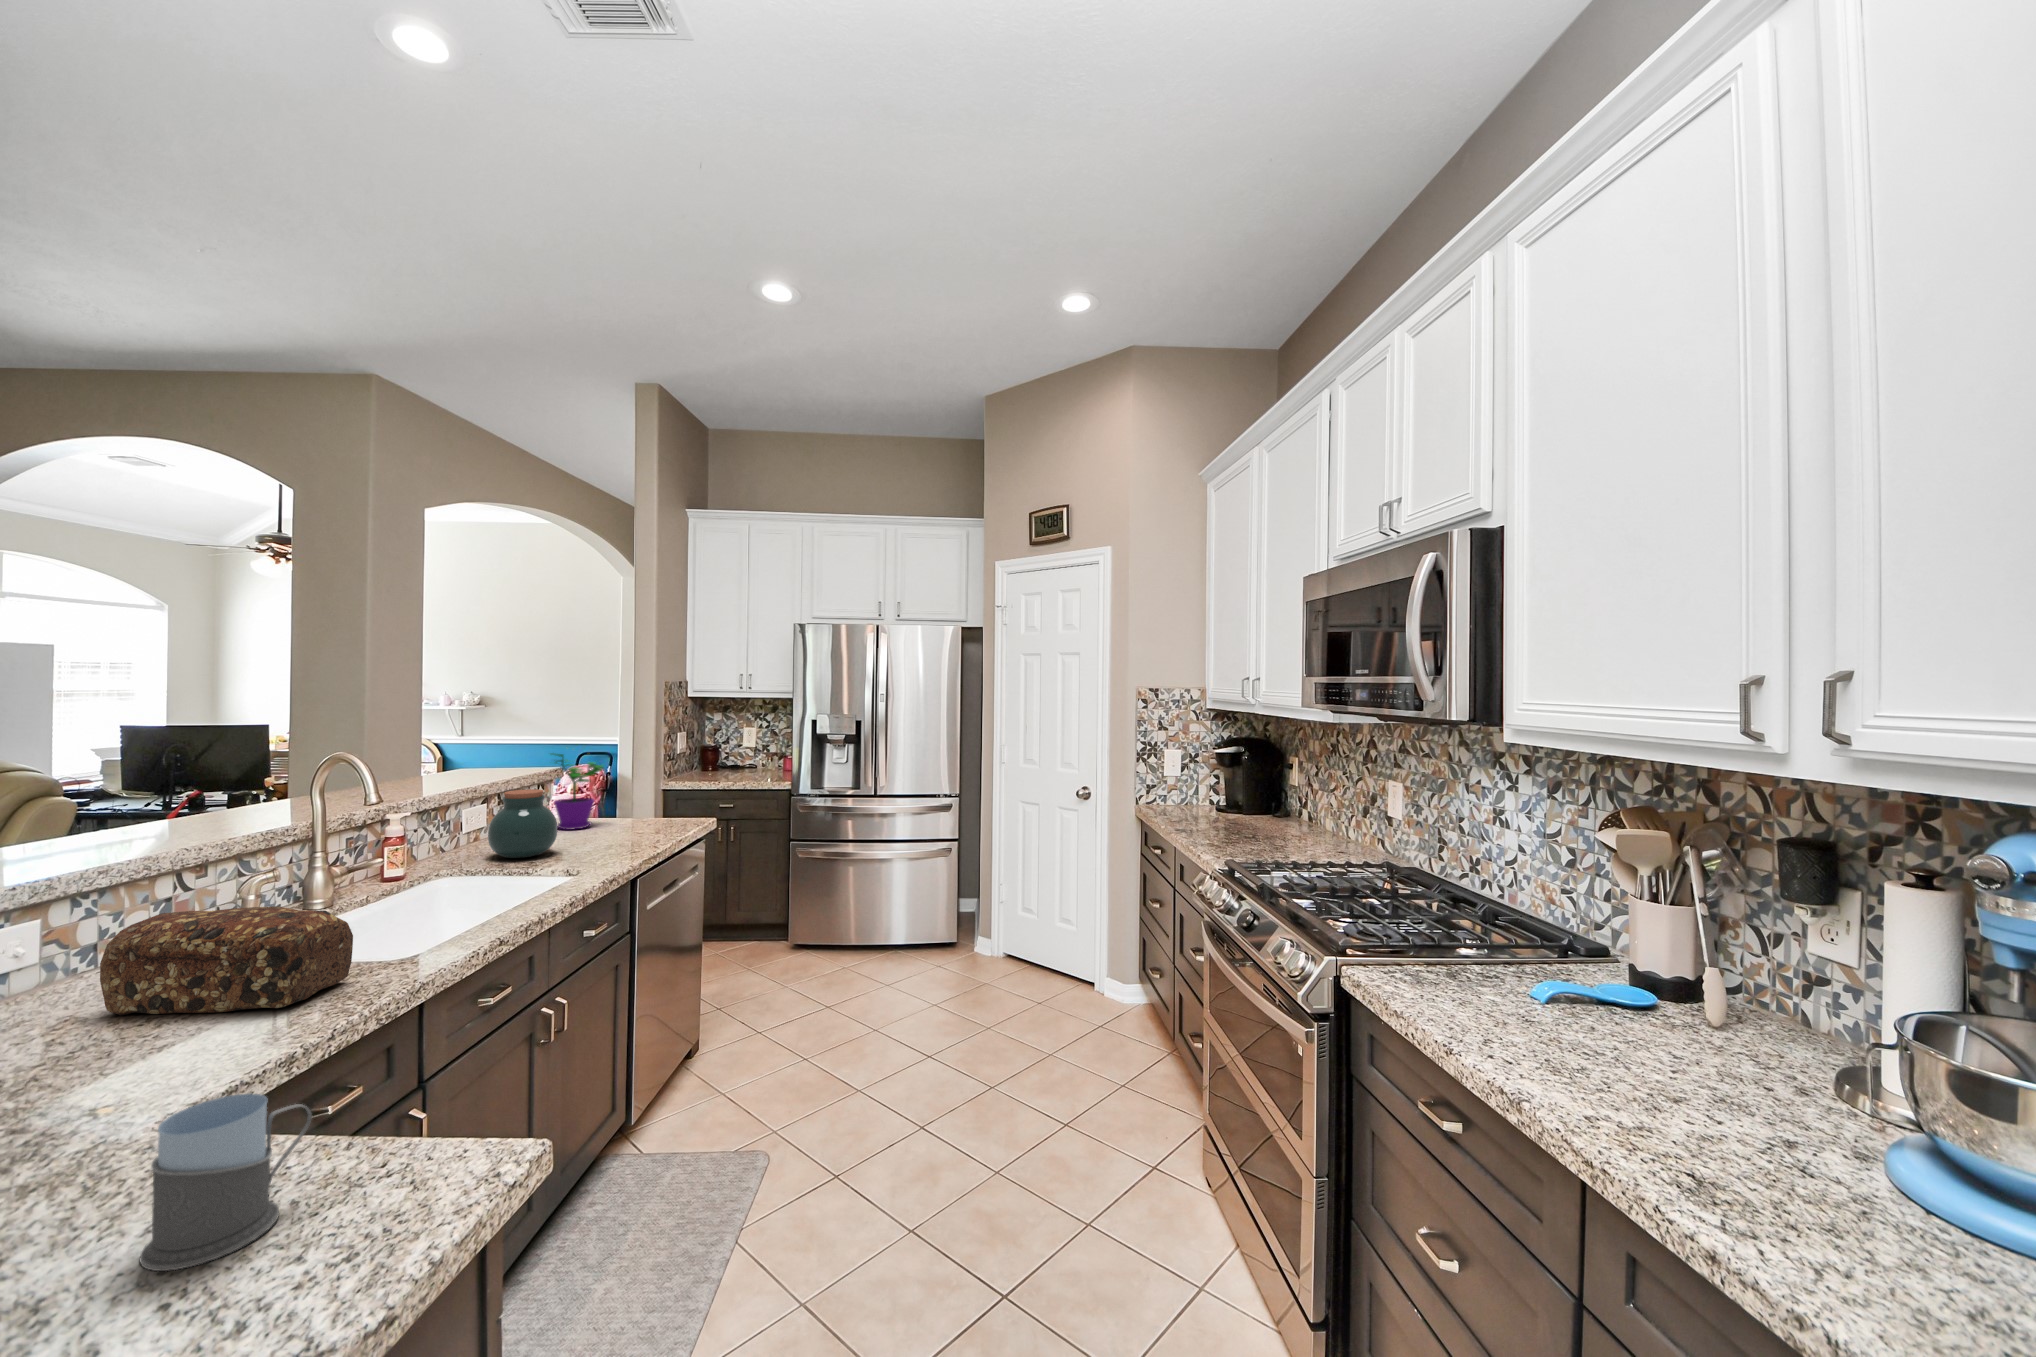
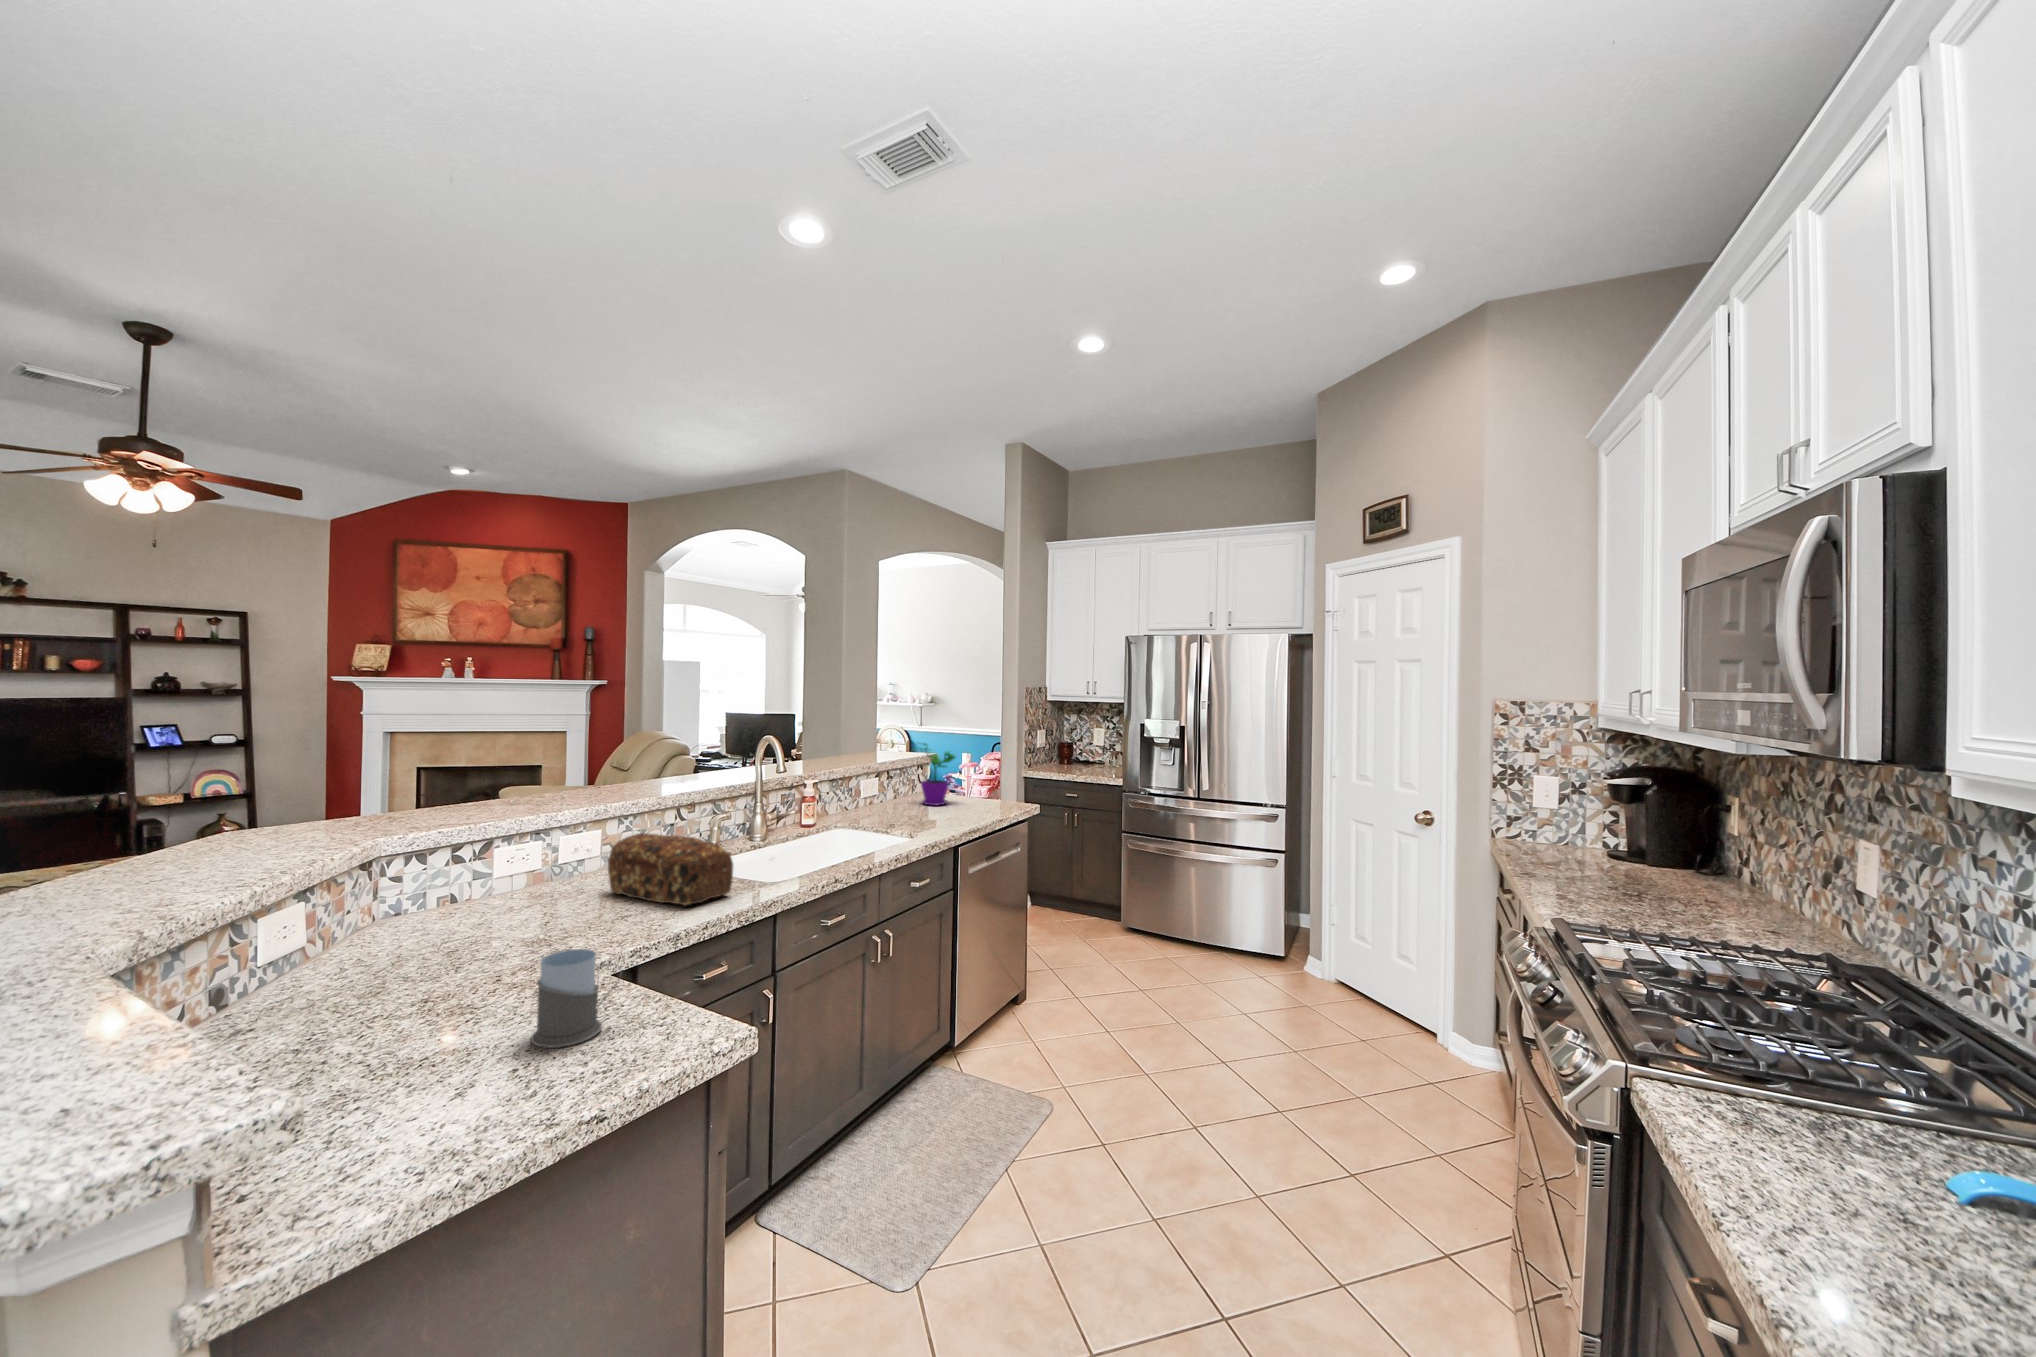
jar: present [488,789,557,858] -> none [864,770,911,823]

